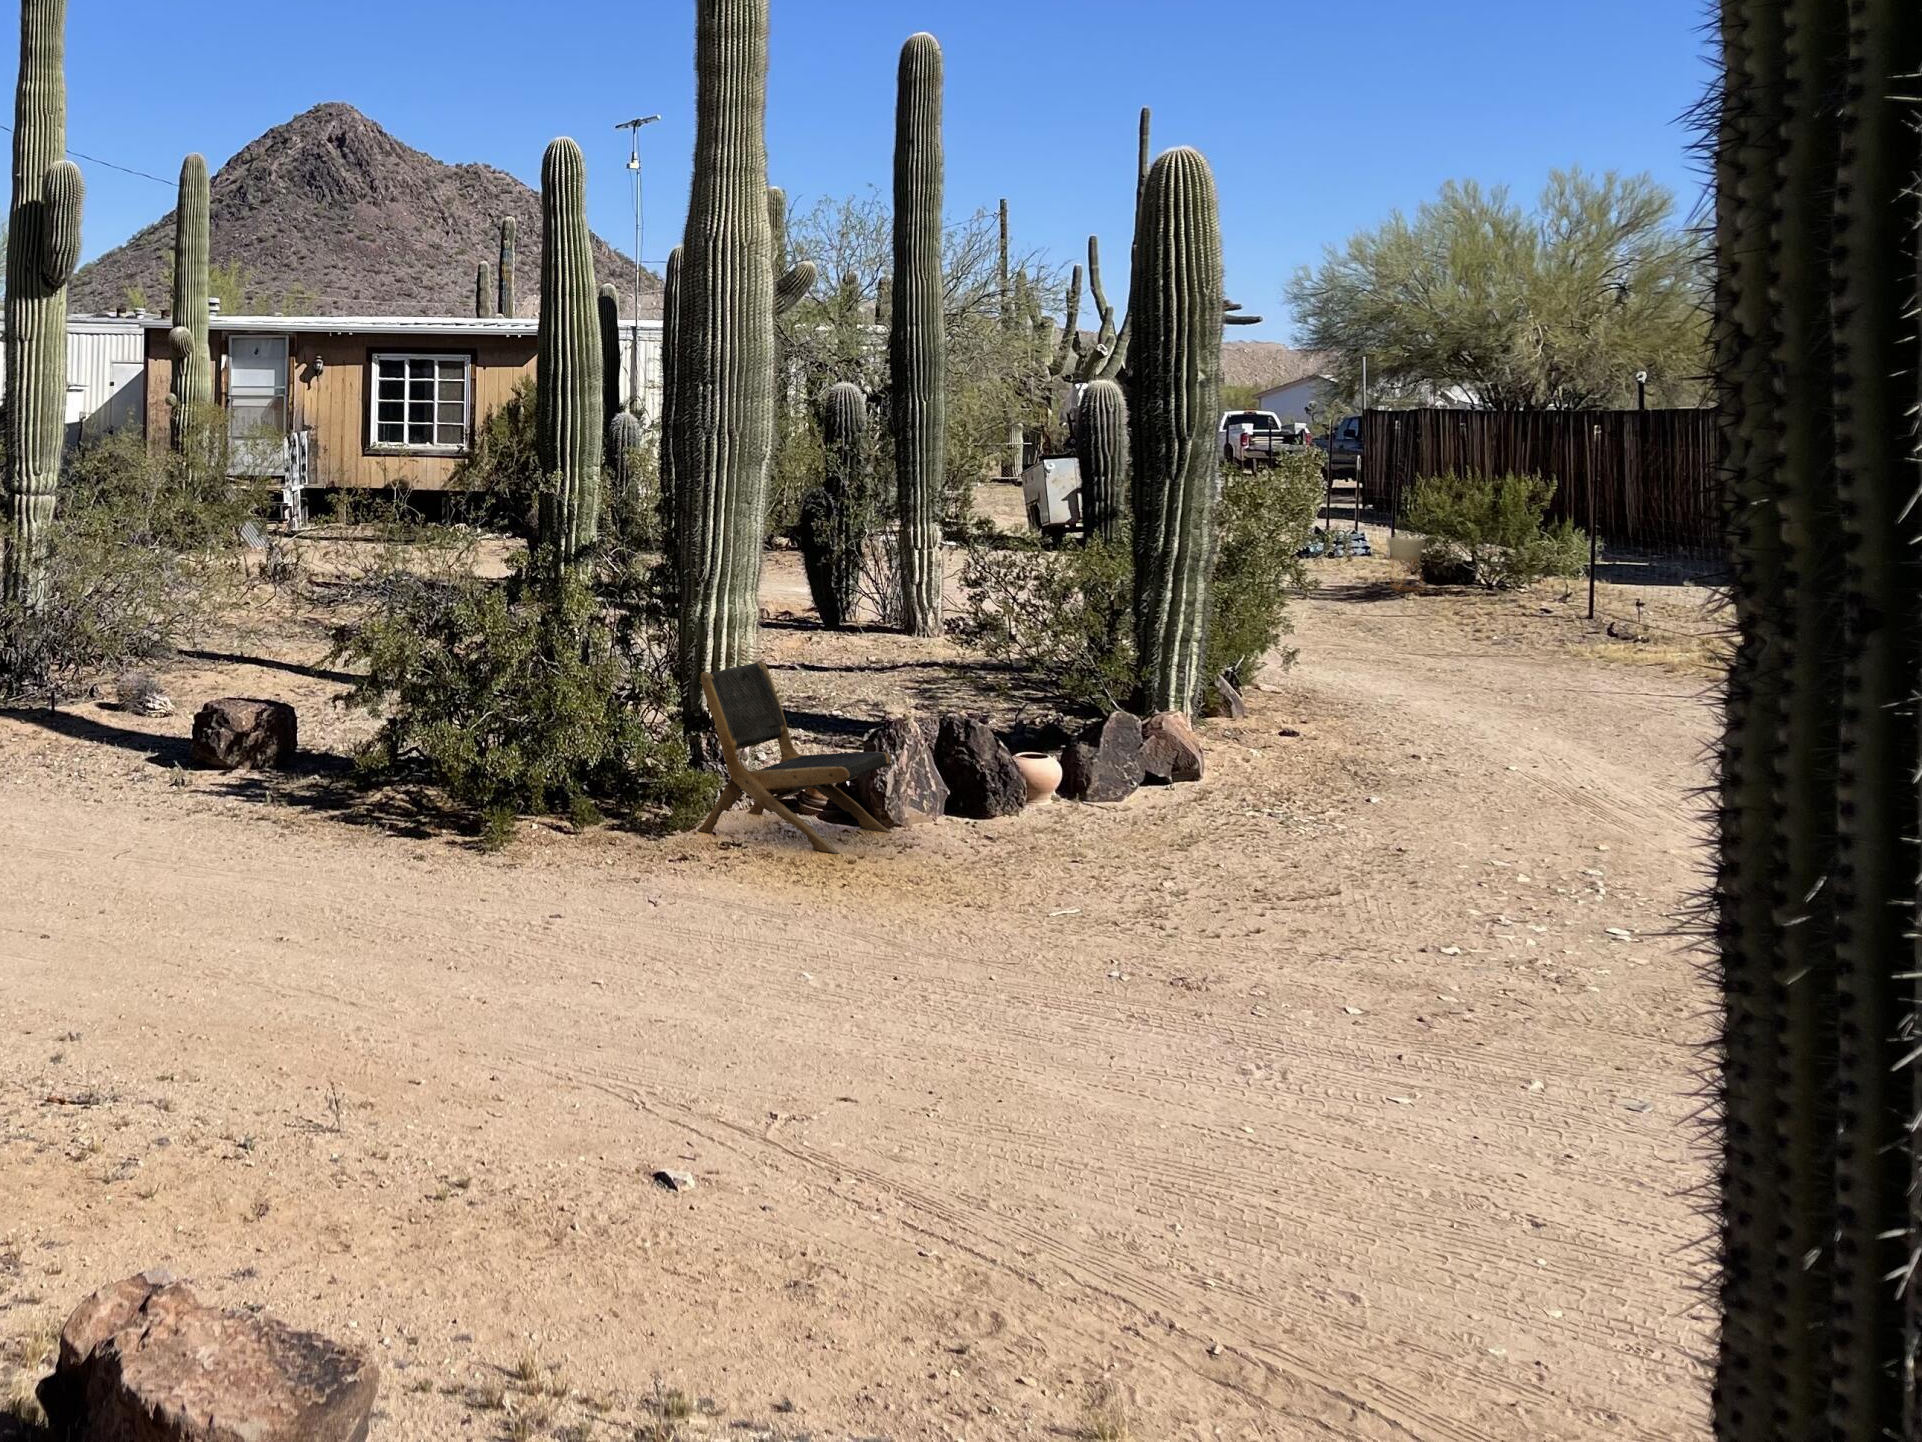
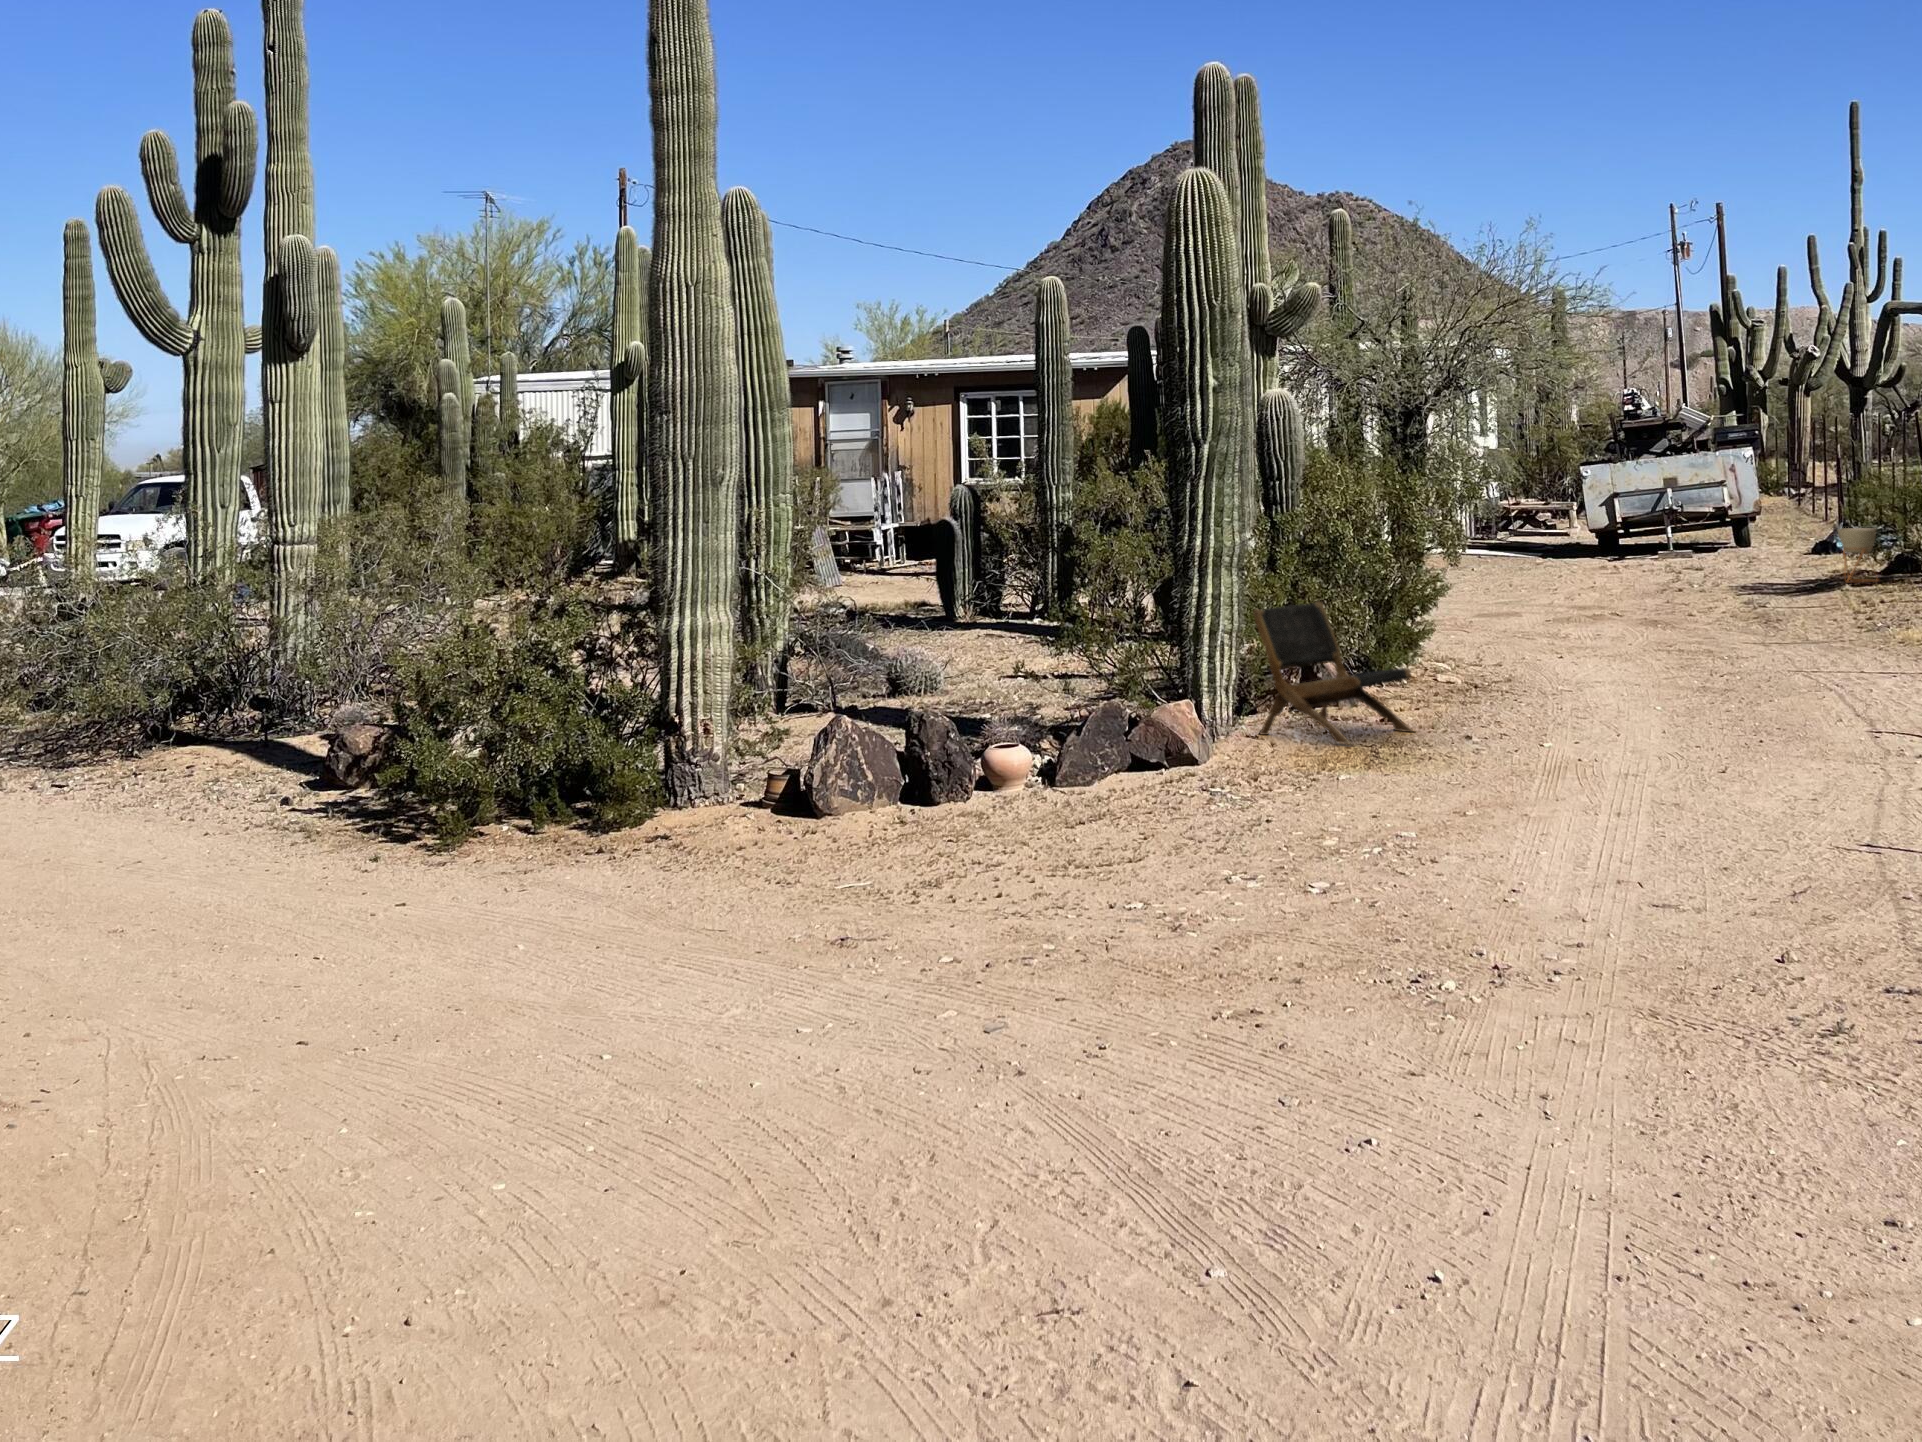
lounge chair: present [698,661,891,853] -> present [1253,601,1413,744]

